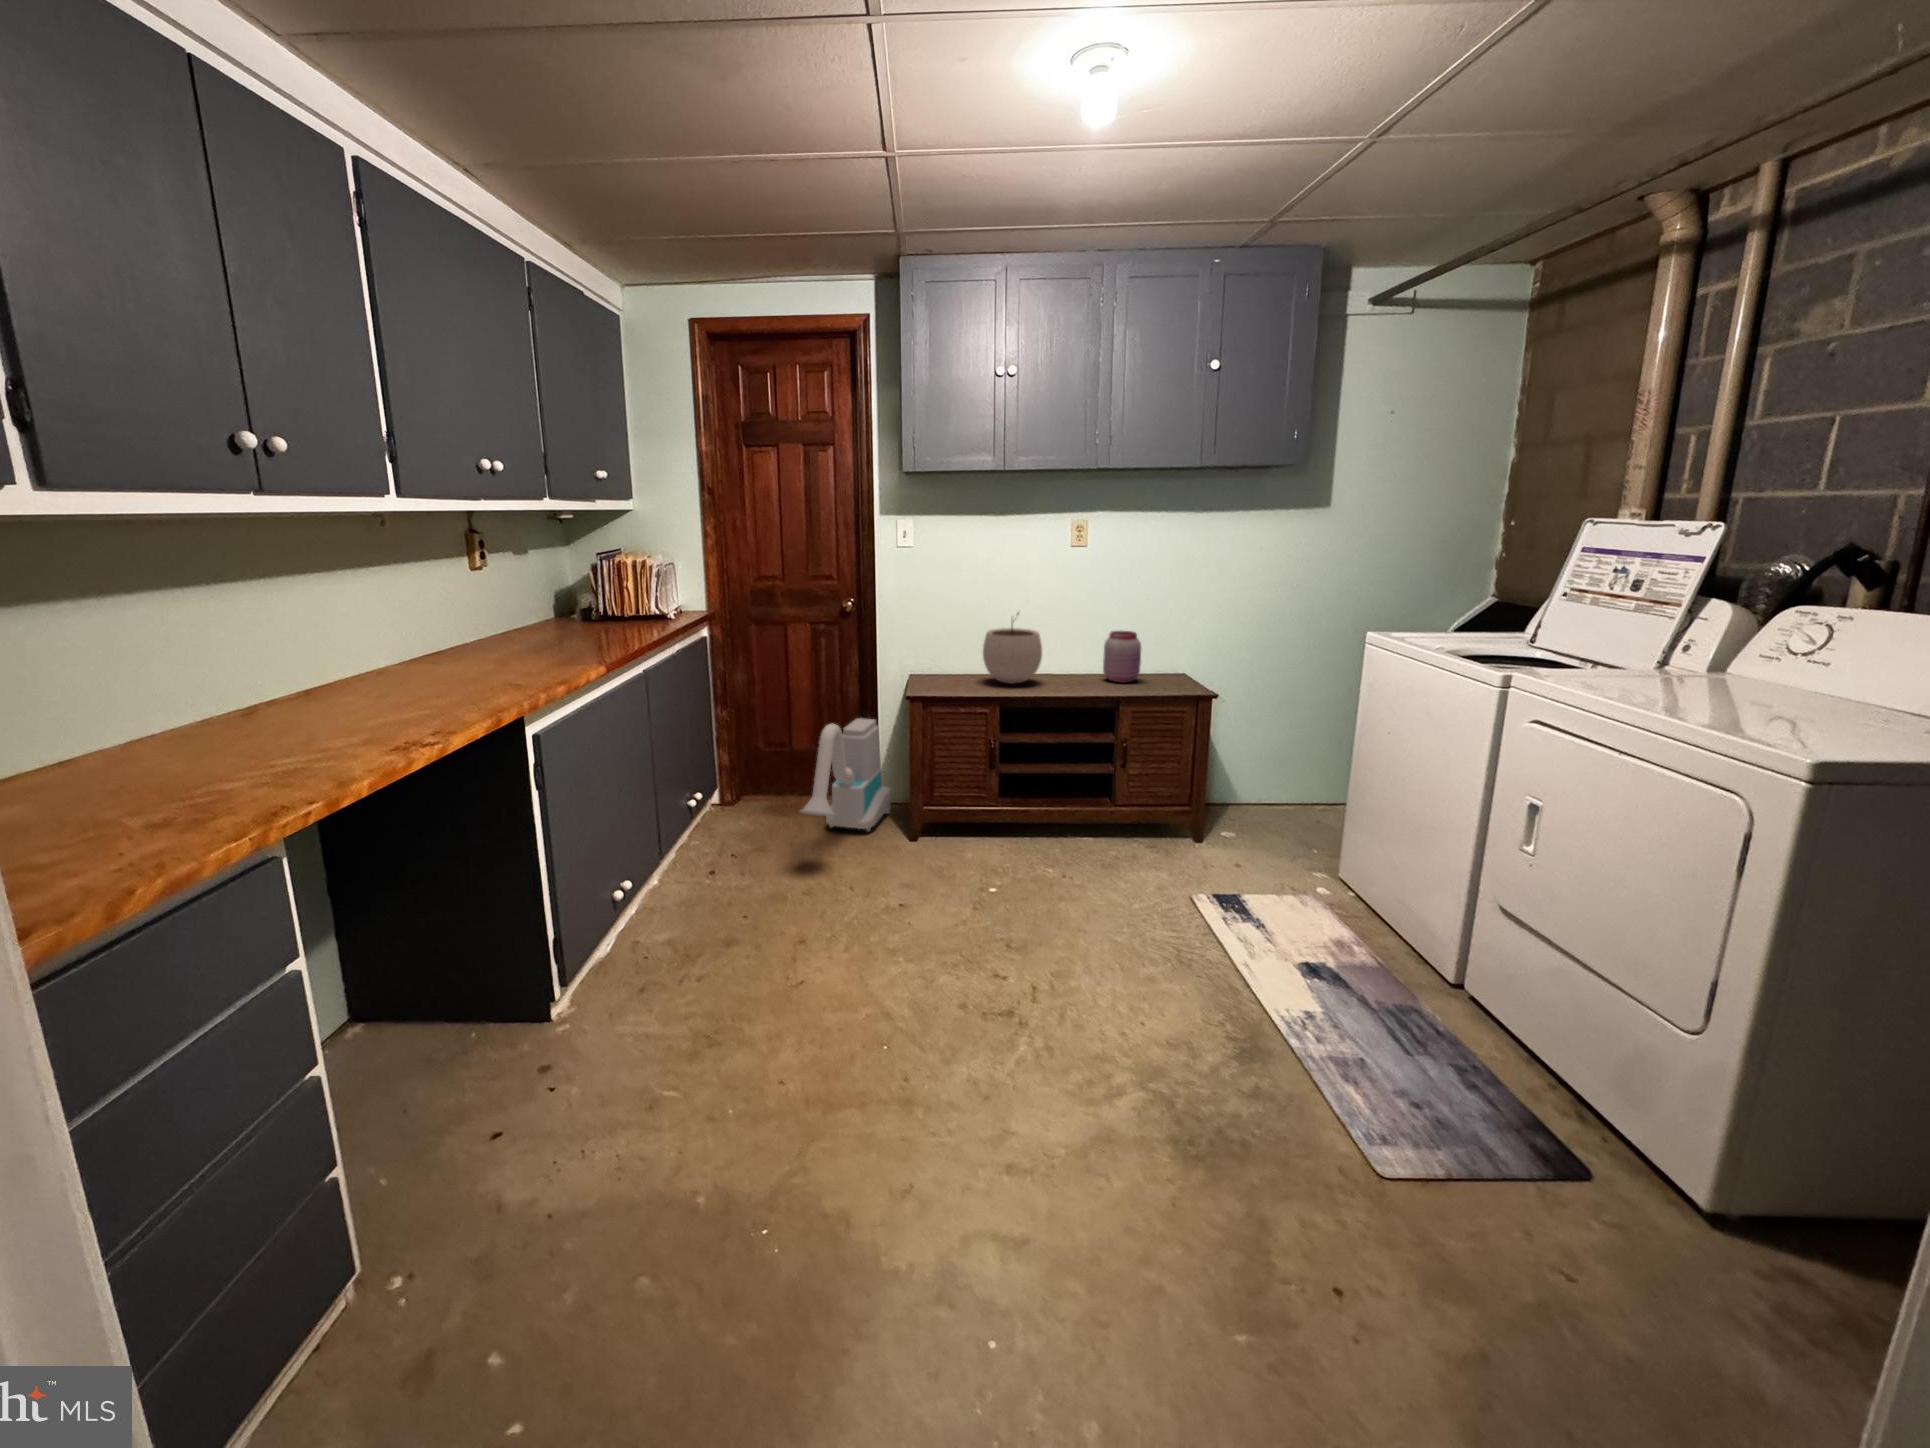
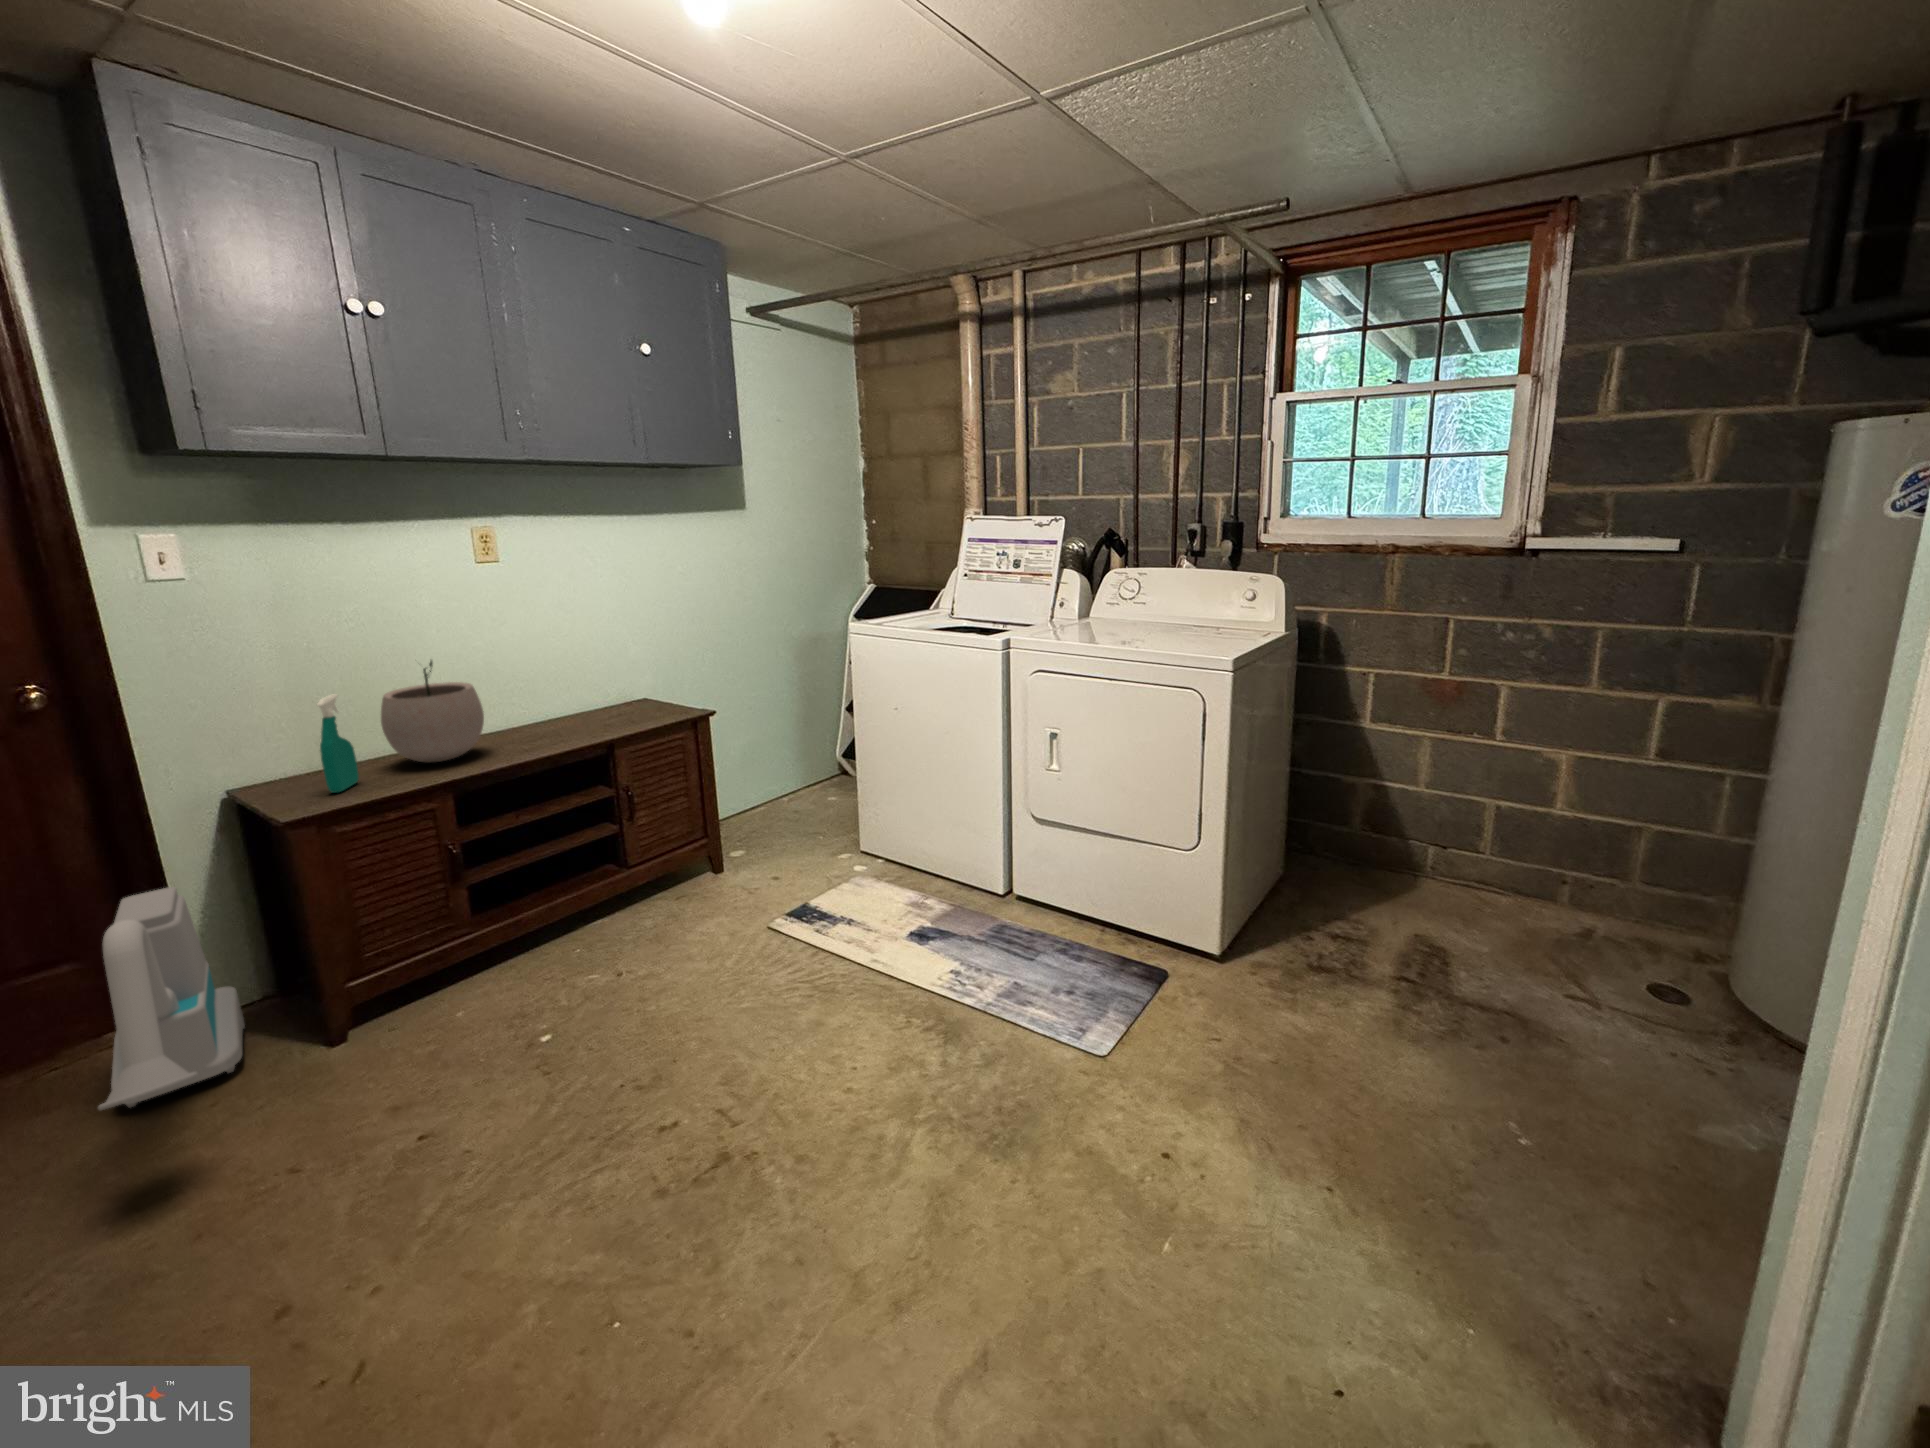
spray bottle: none [941,624,961,687] -> present [317,694,359,793]
jar: present [1103,631,1141,683] -> none [554,662,607,725]

